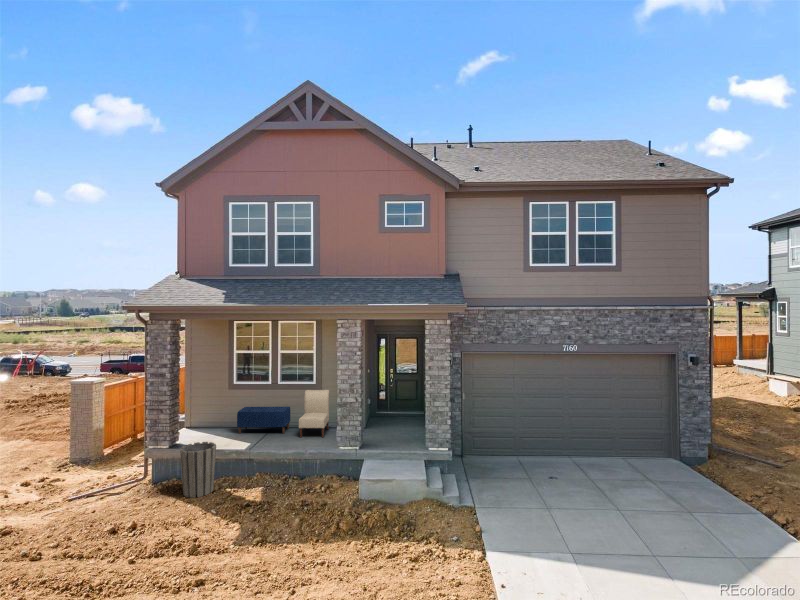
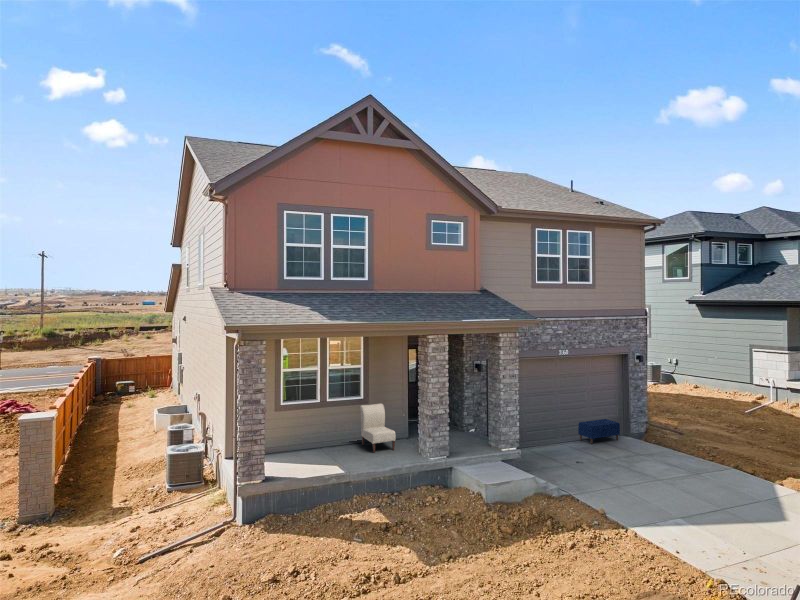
bench: present [237,407,290,434] -> present [578,419,620,444]
trash can: present [180,442,216,497] -> none [294,468,329,528]

